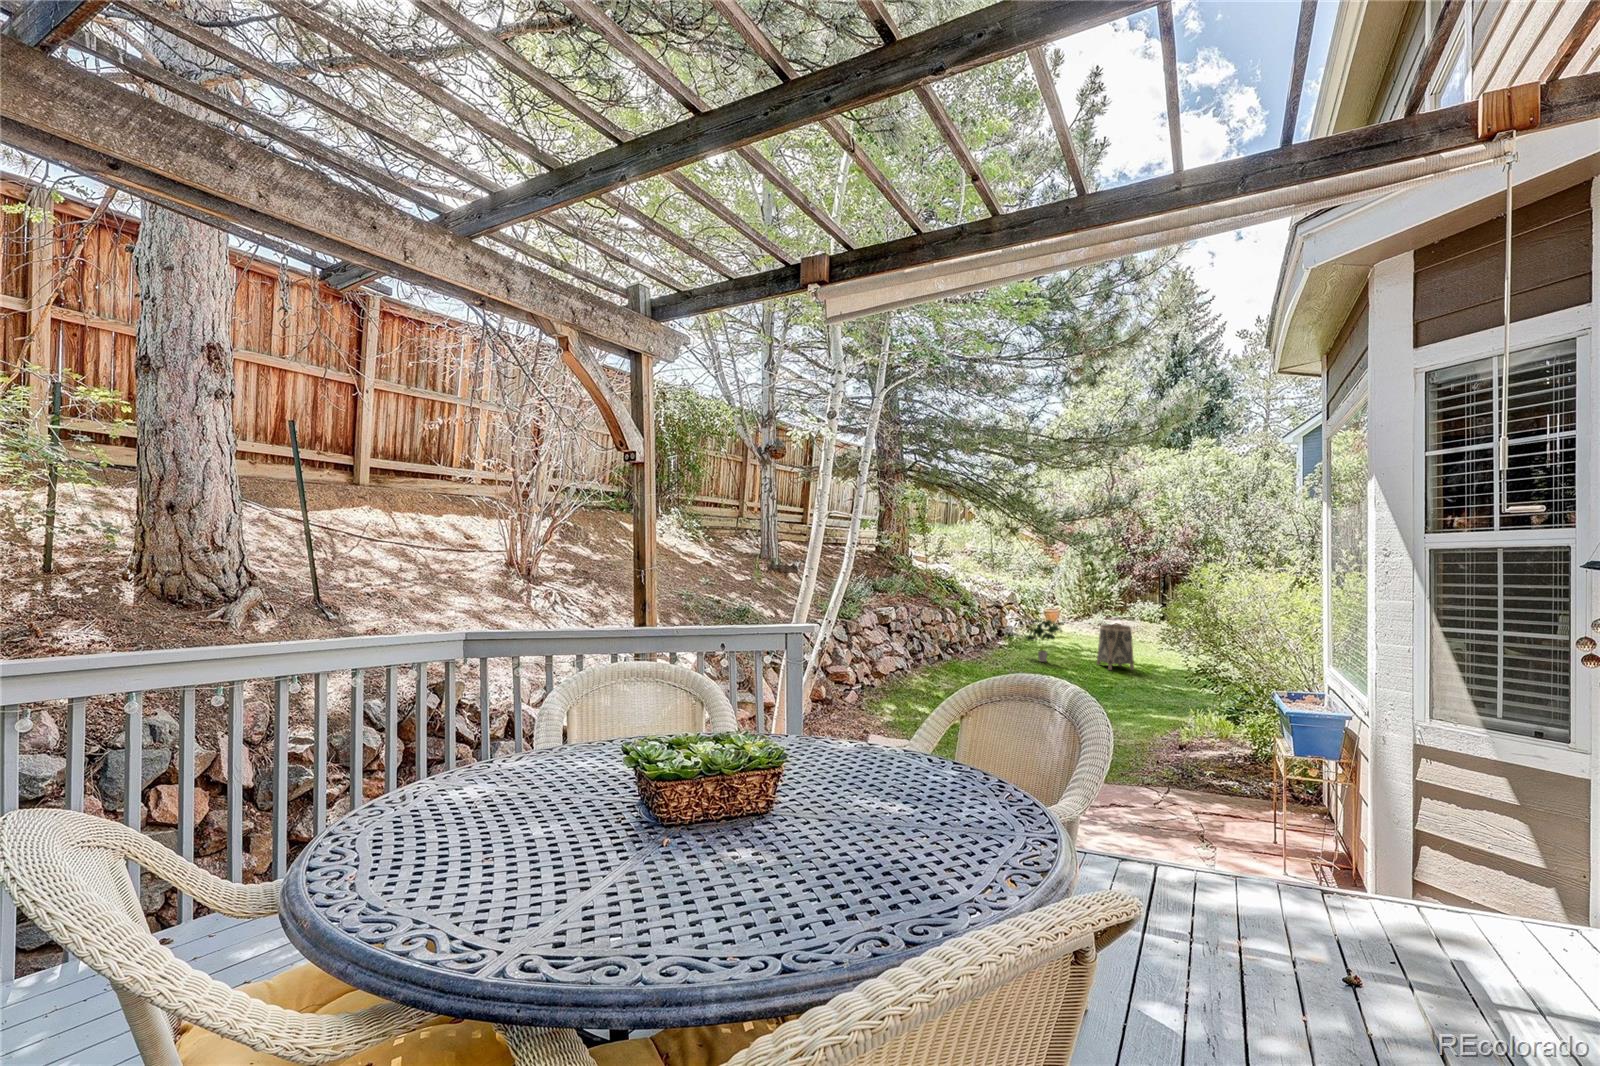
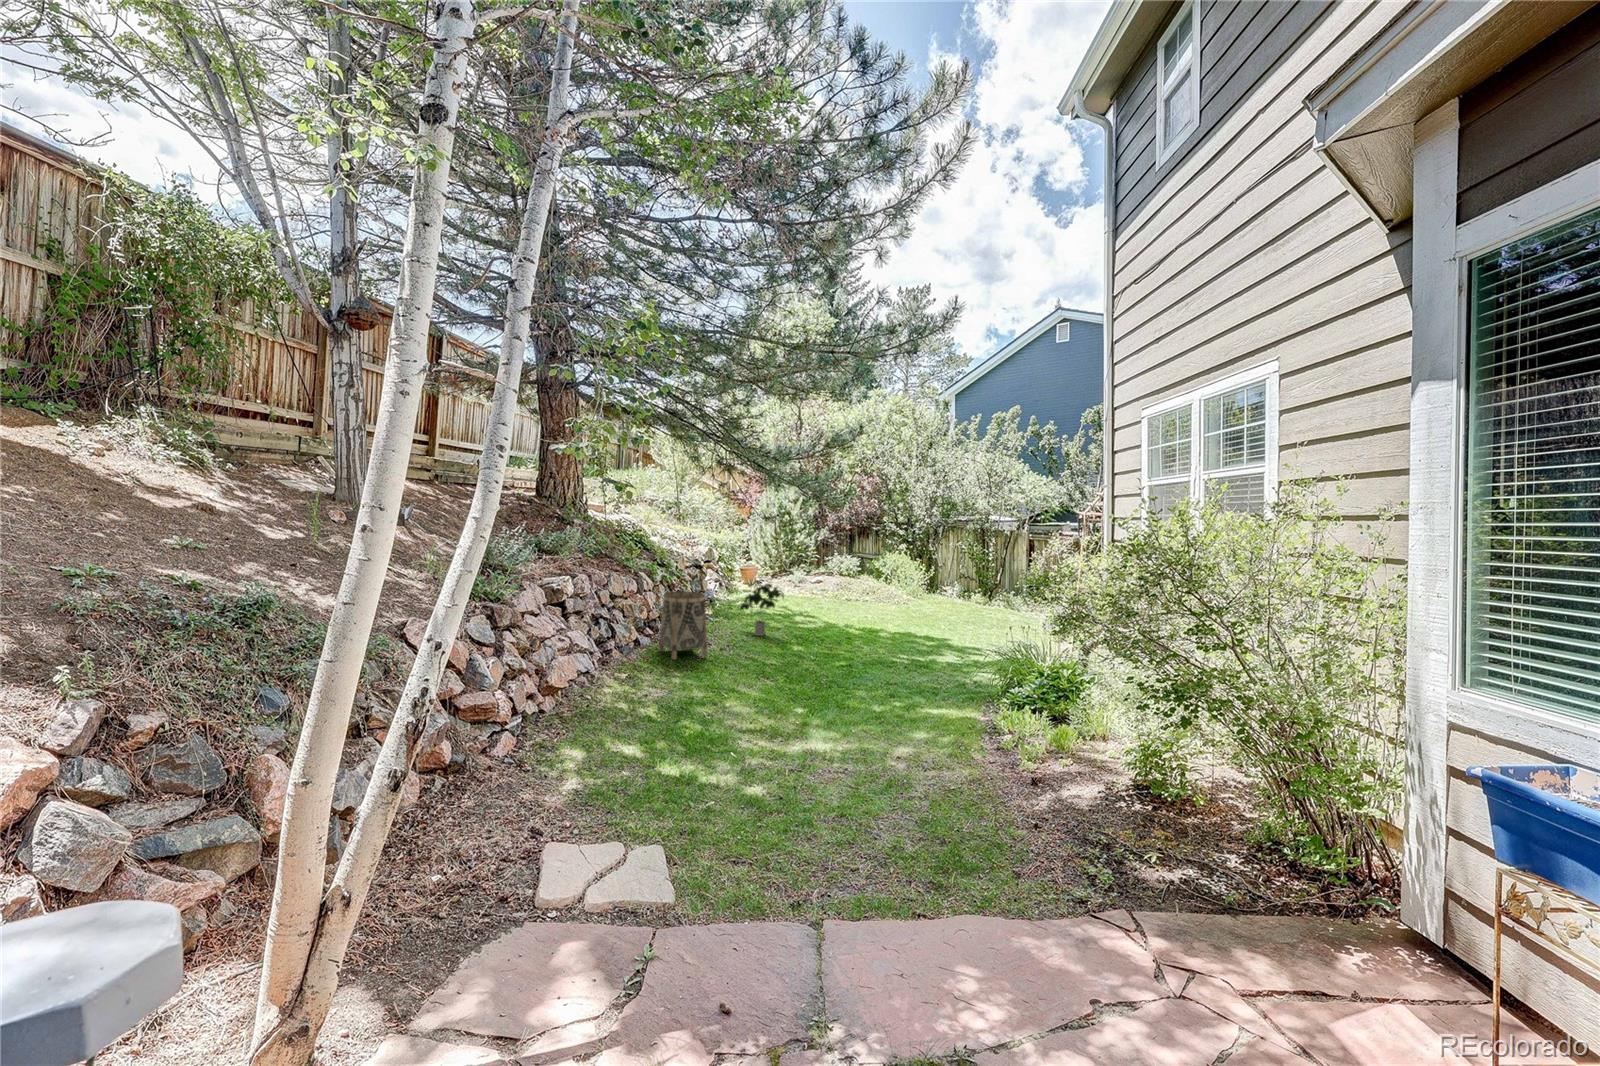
basket: present [1097,624,1134,670] -> present [658,591,707,659]

